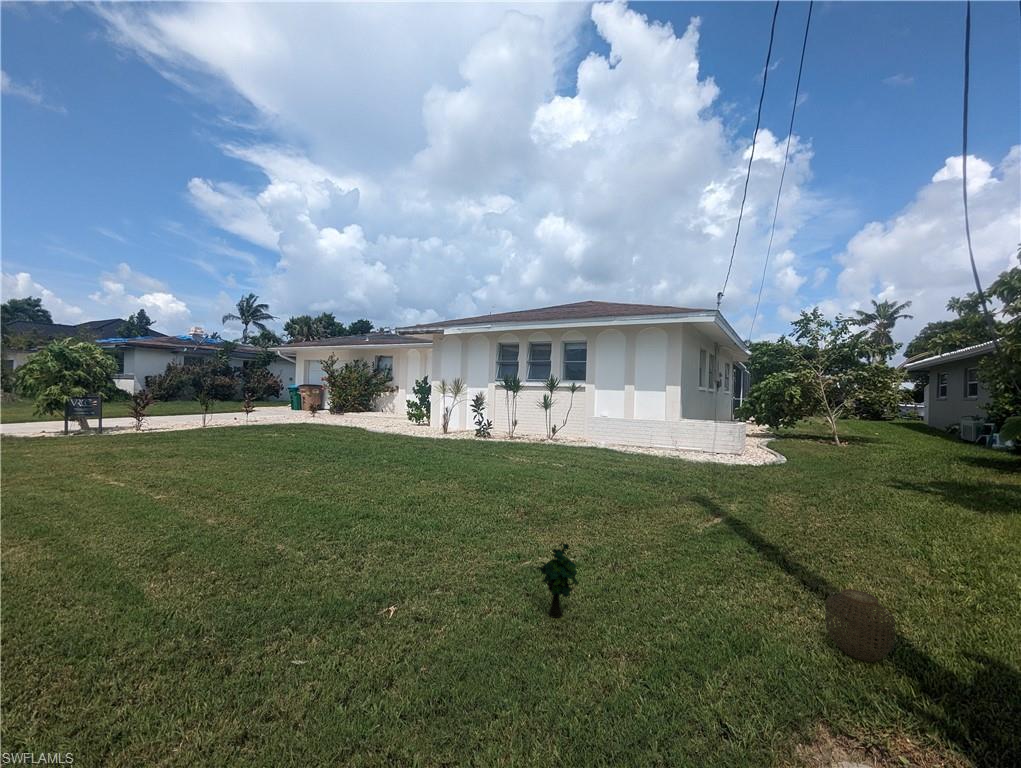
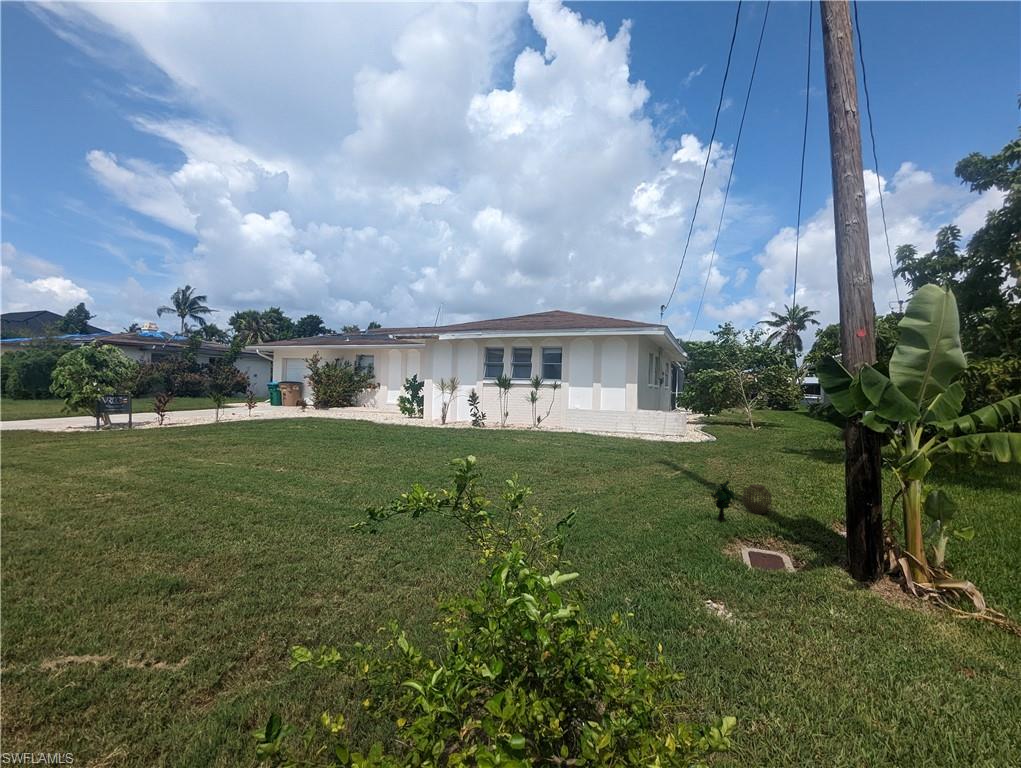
decorative plant: present [537,543,578,618] -> present [711,481,734,521]

